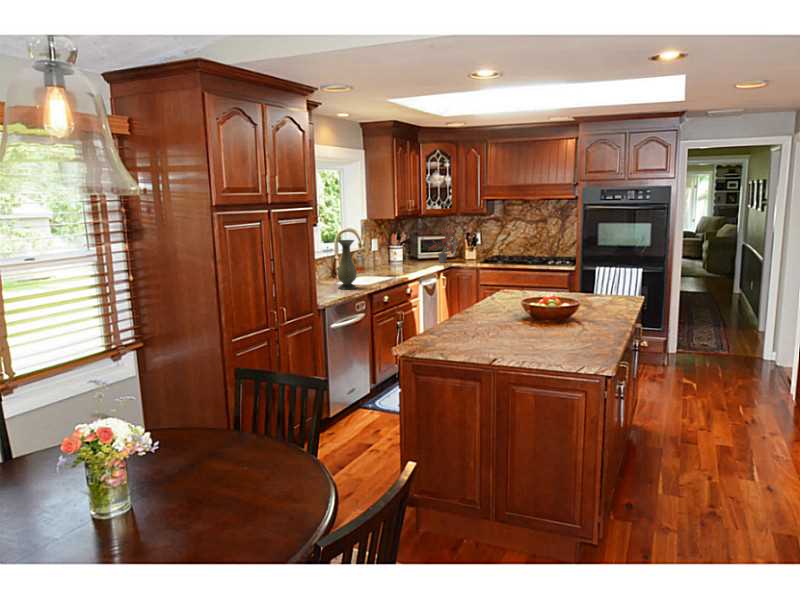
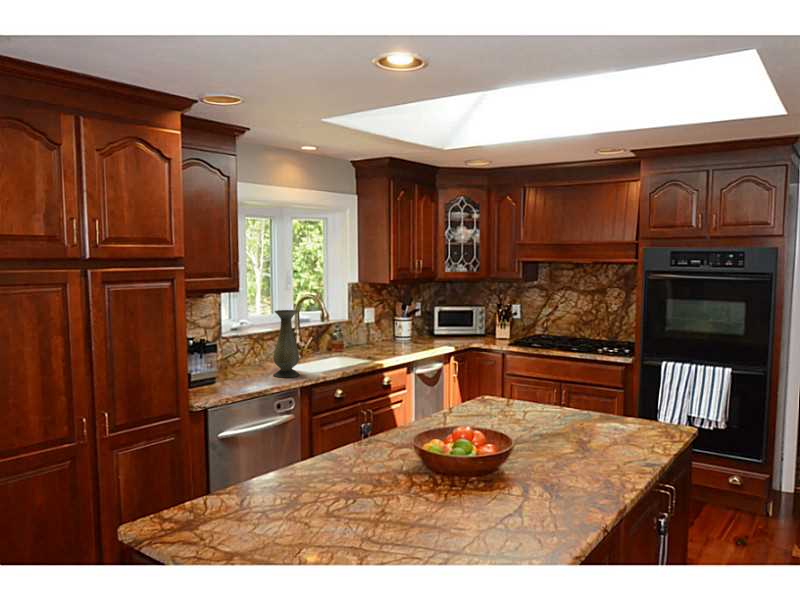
potted plant: present [429,229,461,263] -> none [440,289,487,341]

